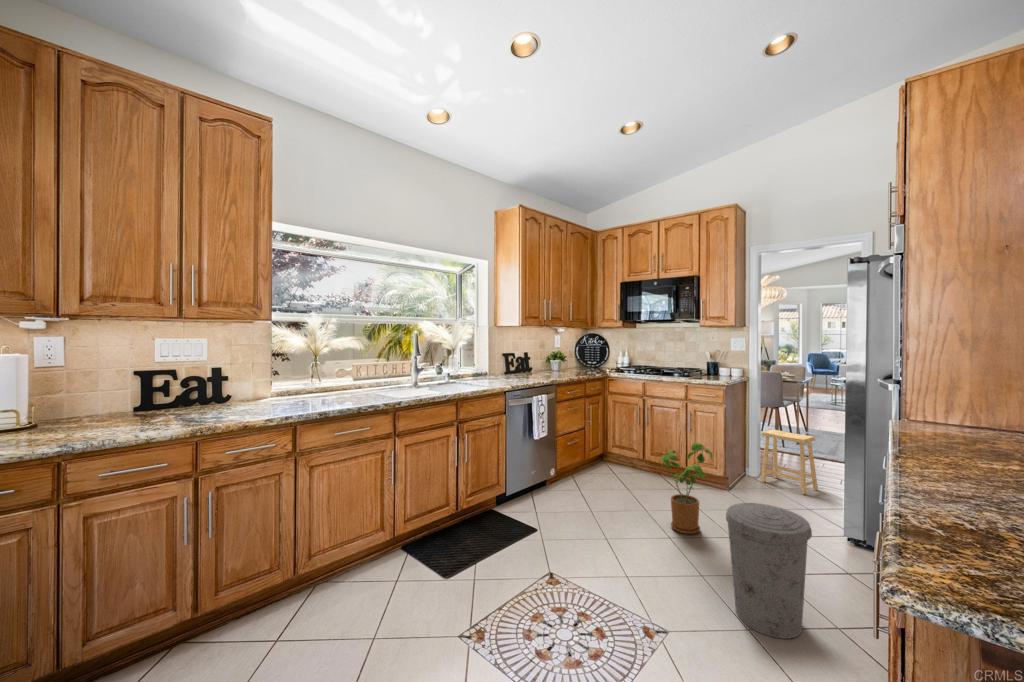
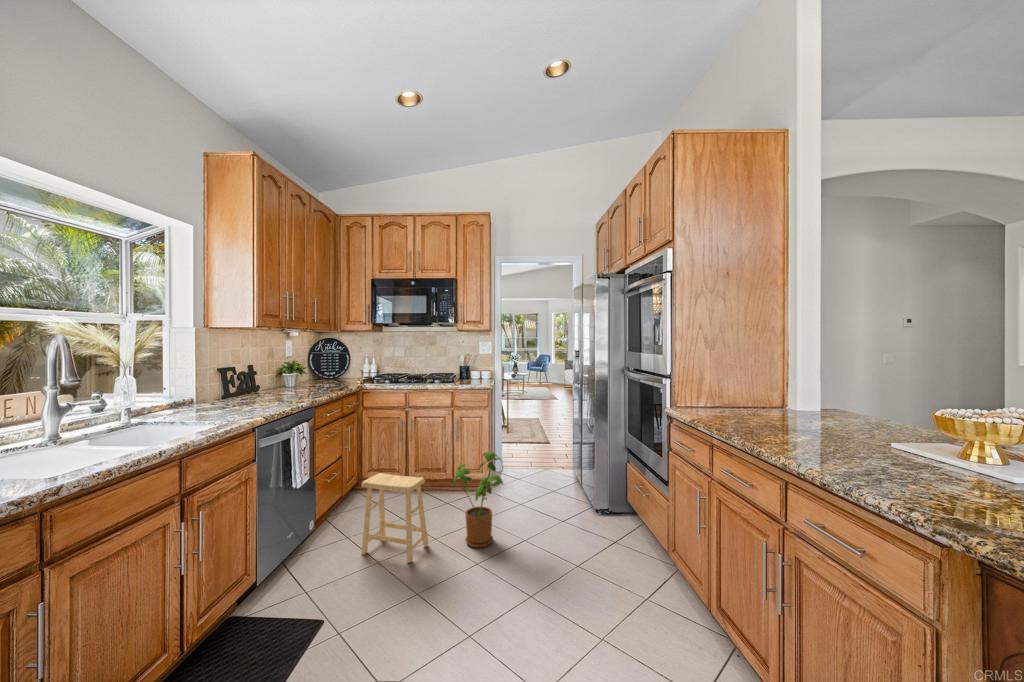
footstool: present [761,429,818,494] -> present [361,473,428,563]
trash can: present [726,503,812,639] -> none [552,499,618,618]

